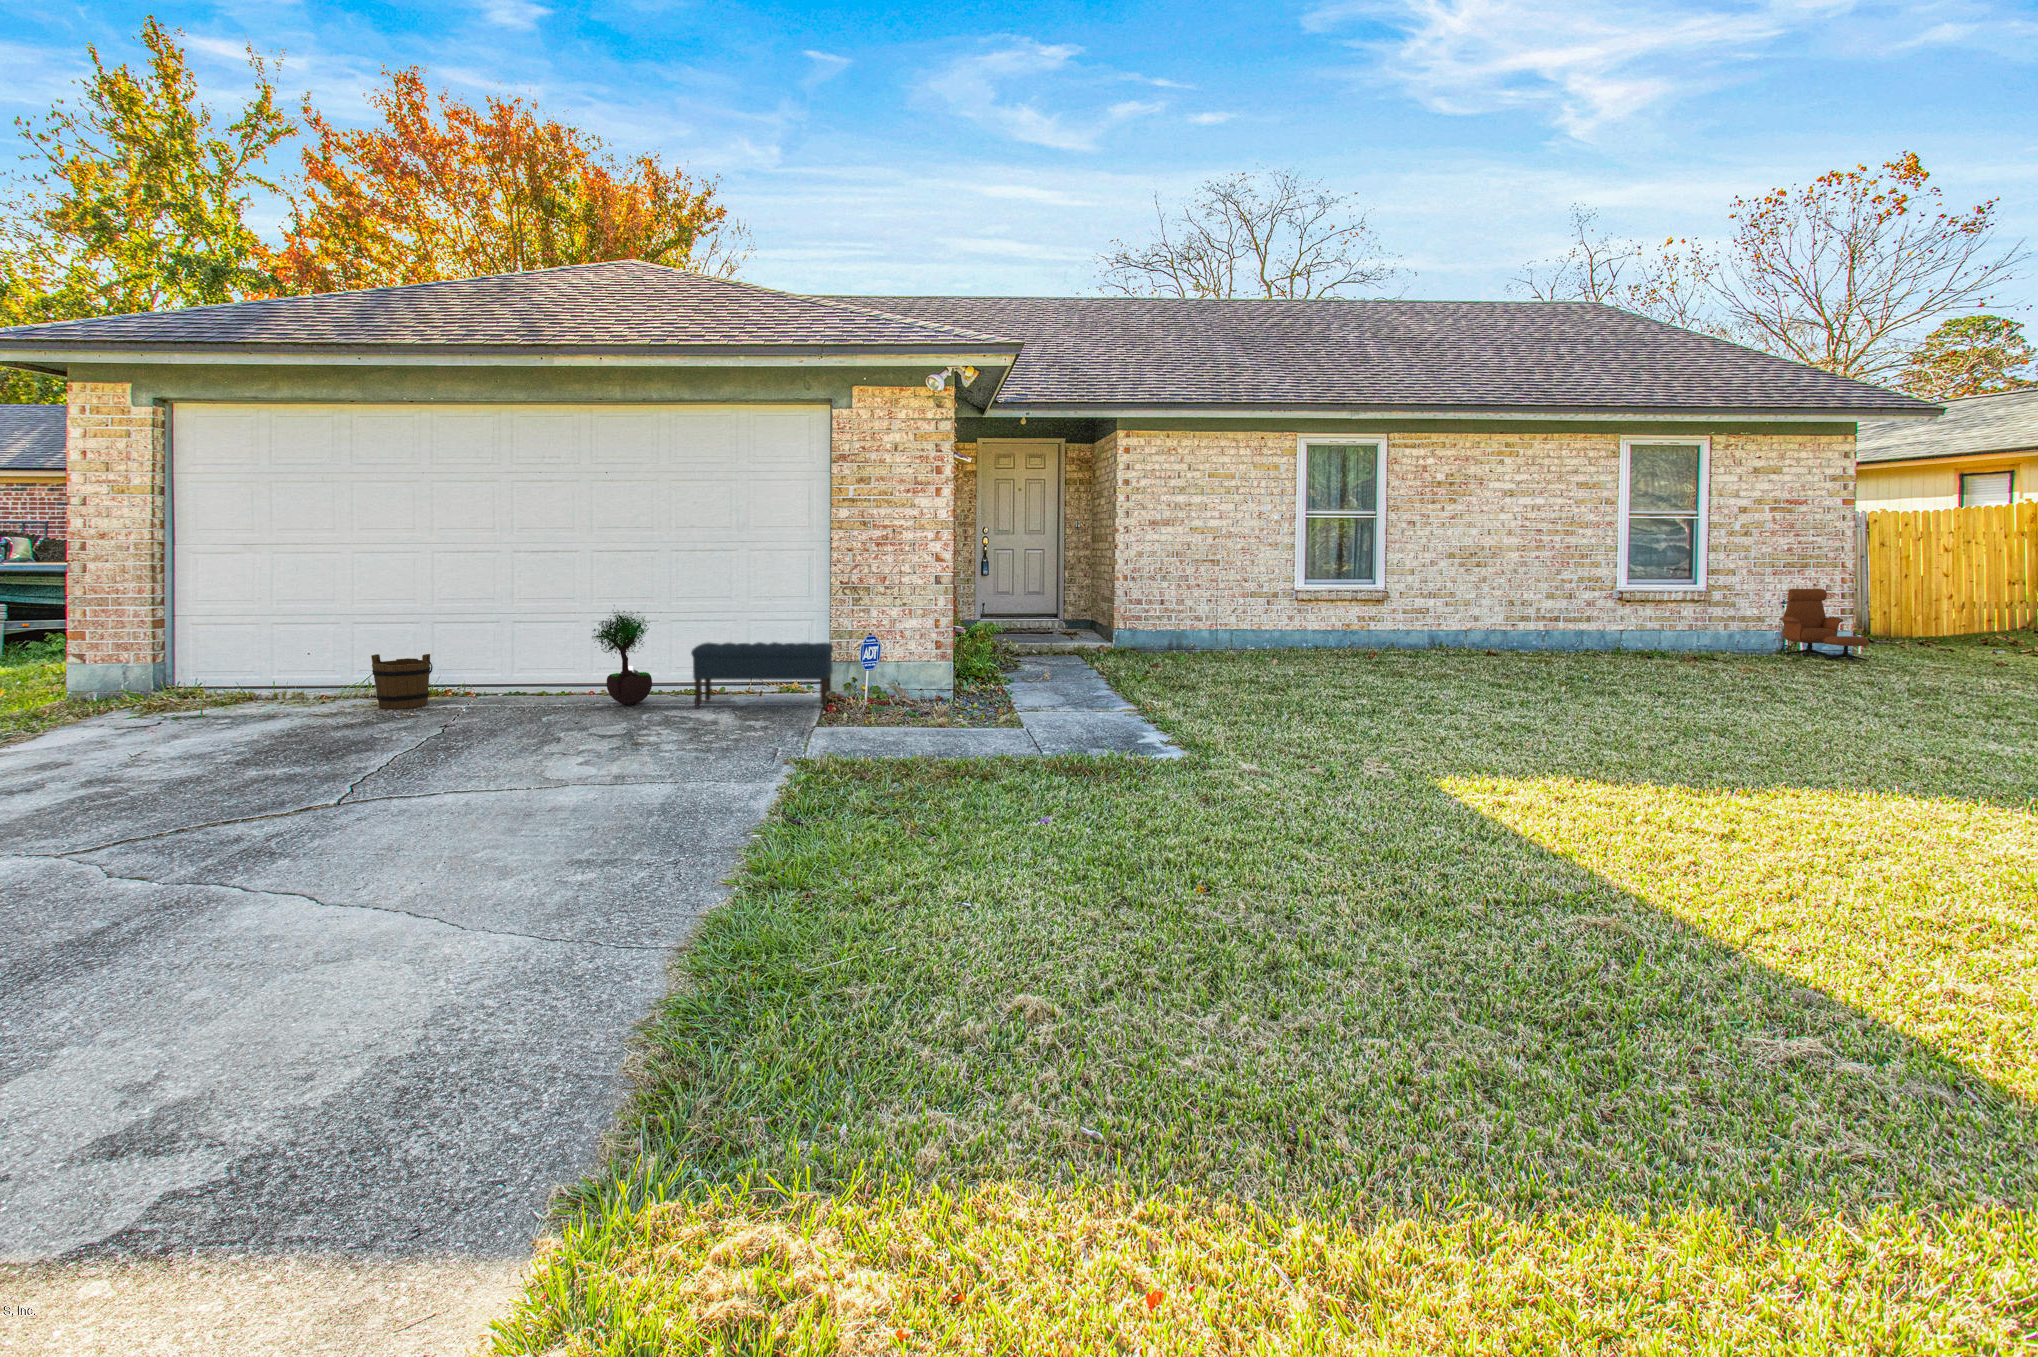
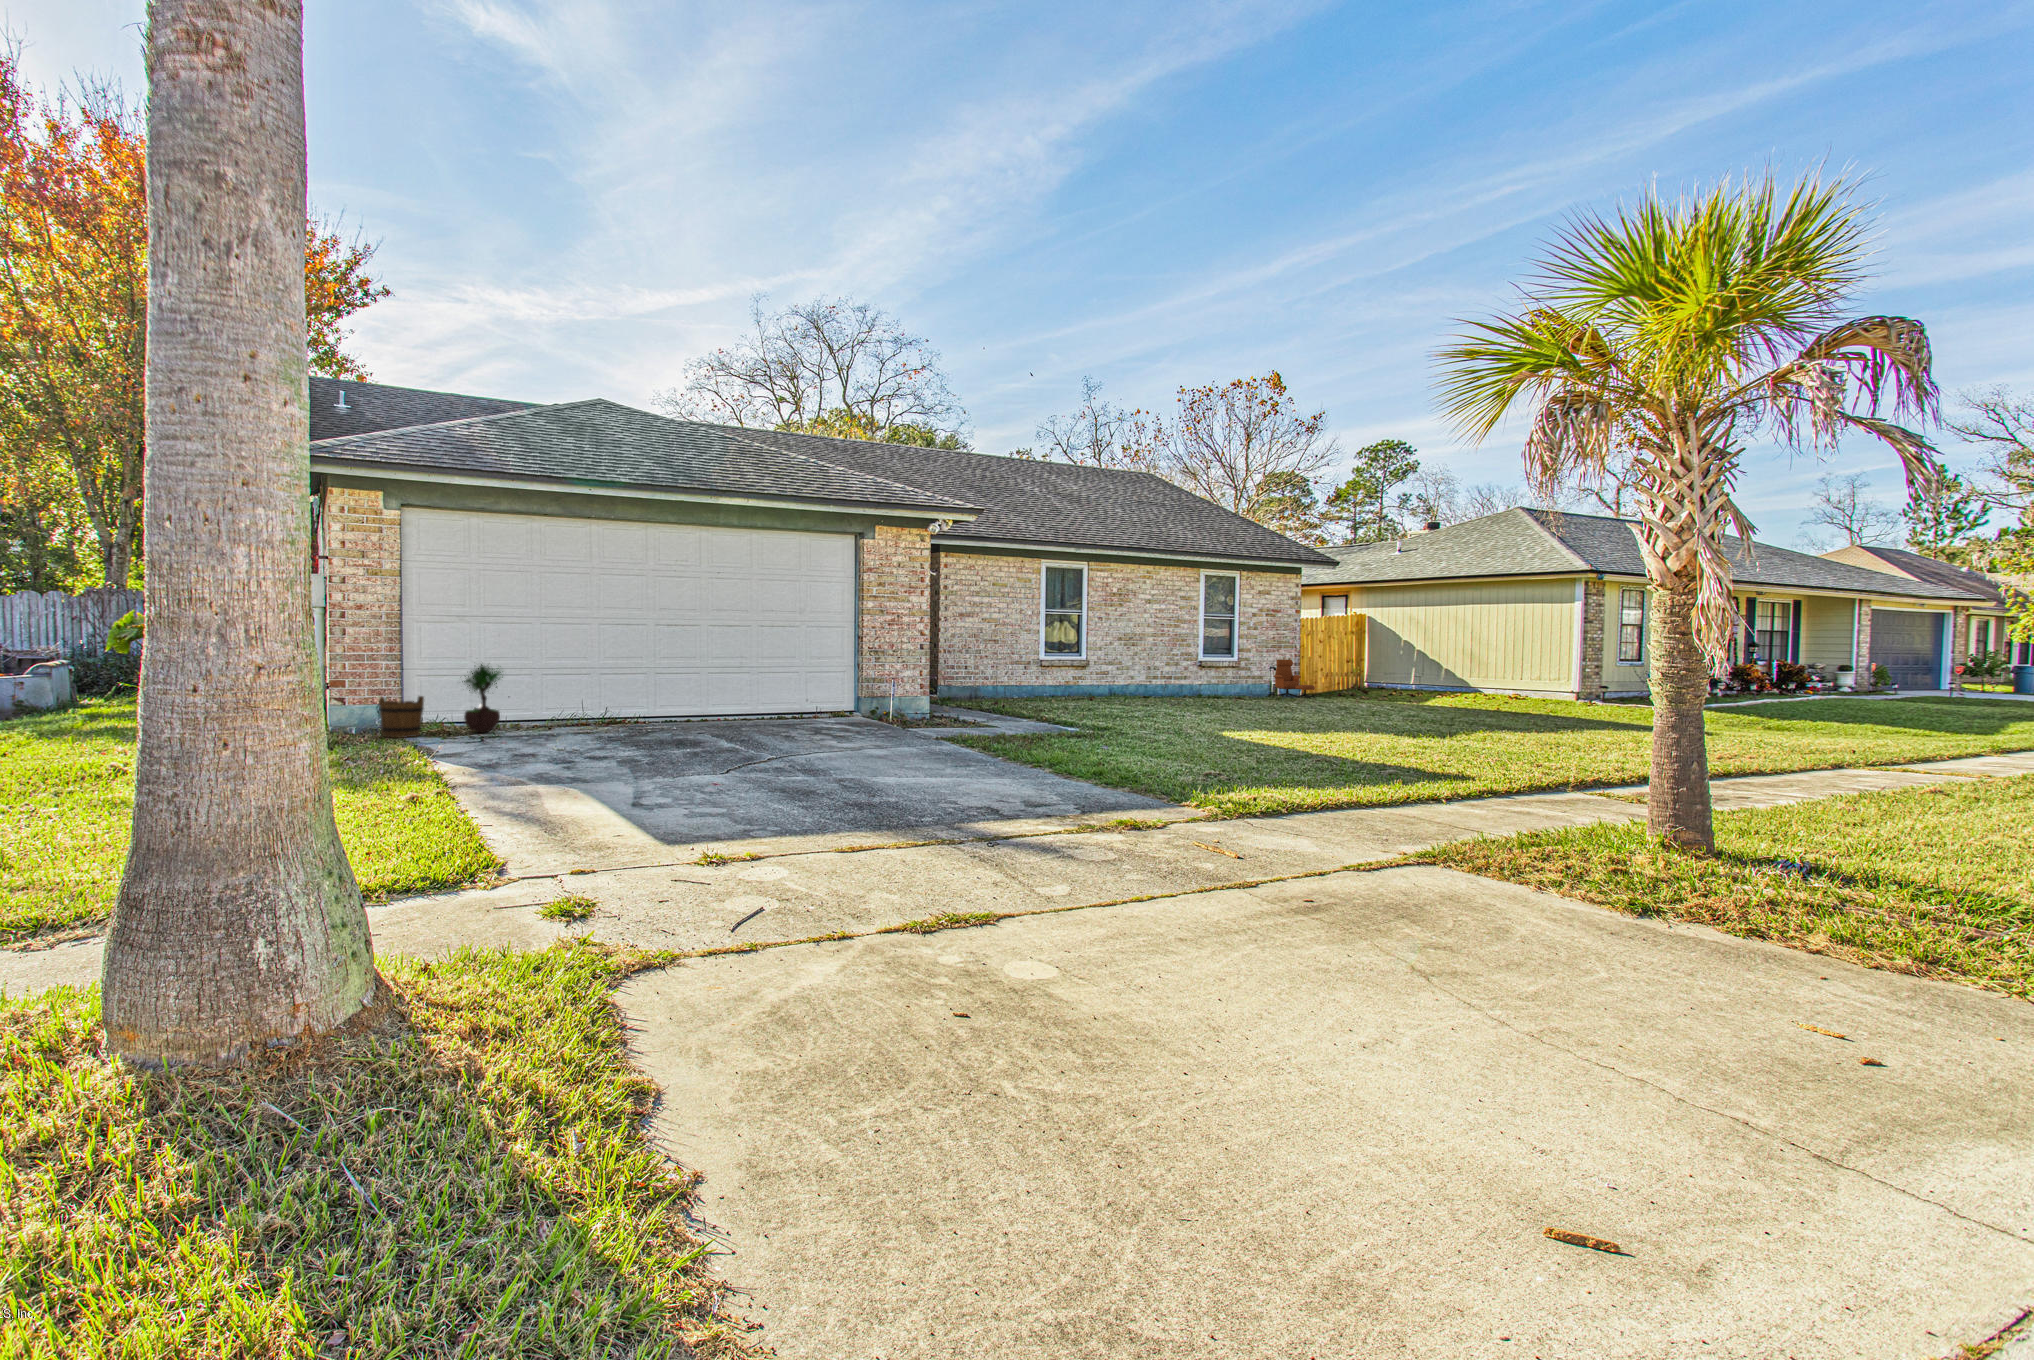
potted tree: present [592,605,652,705] -> present [462,664,503,733]
bench: present [691,642,833,709] -> none [787,685,877,727]
bucket: present [371,654,433,709] -> present [378,696,424,738]

